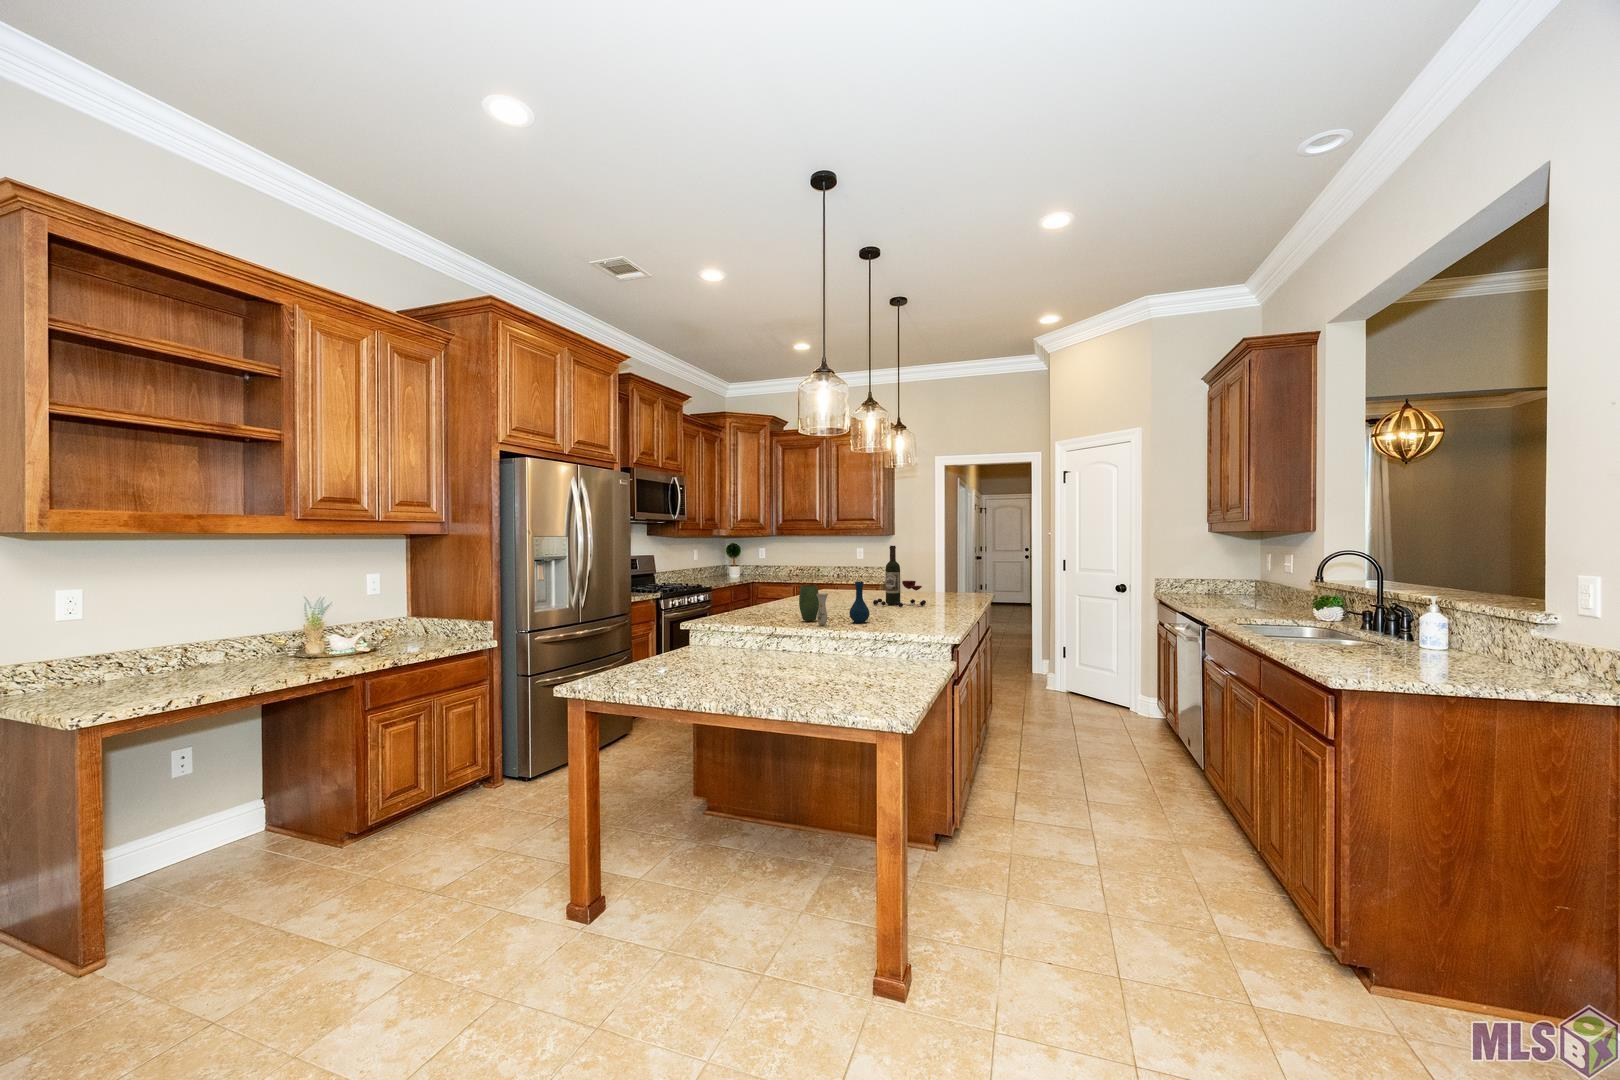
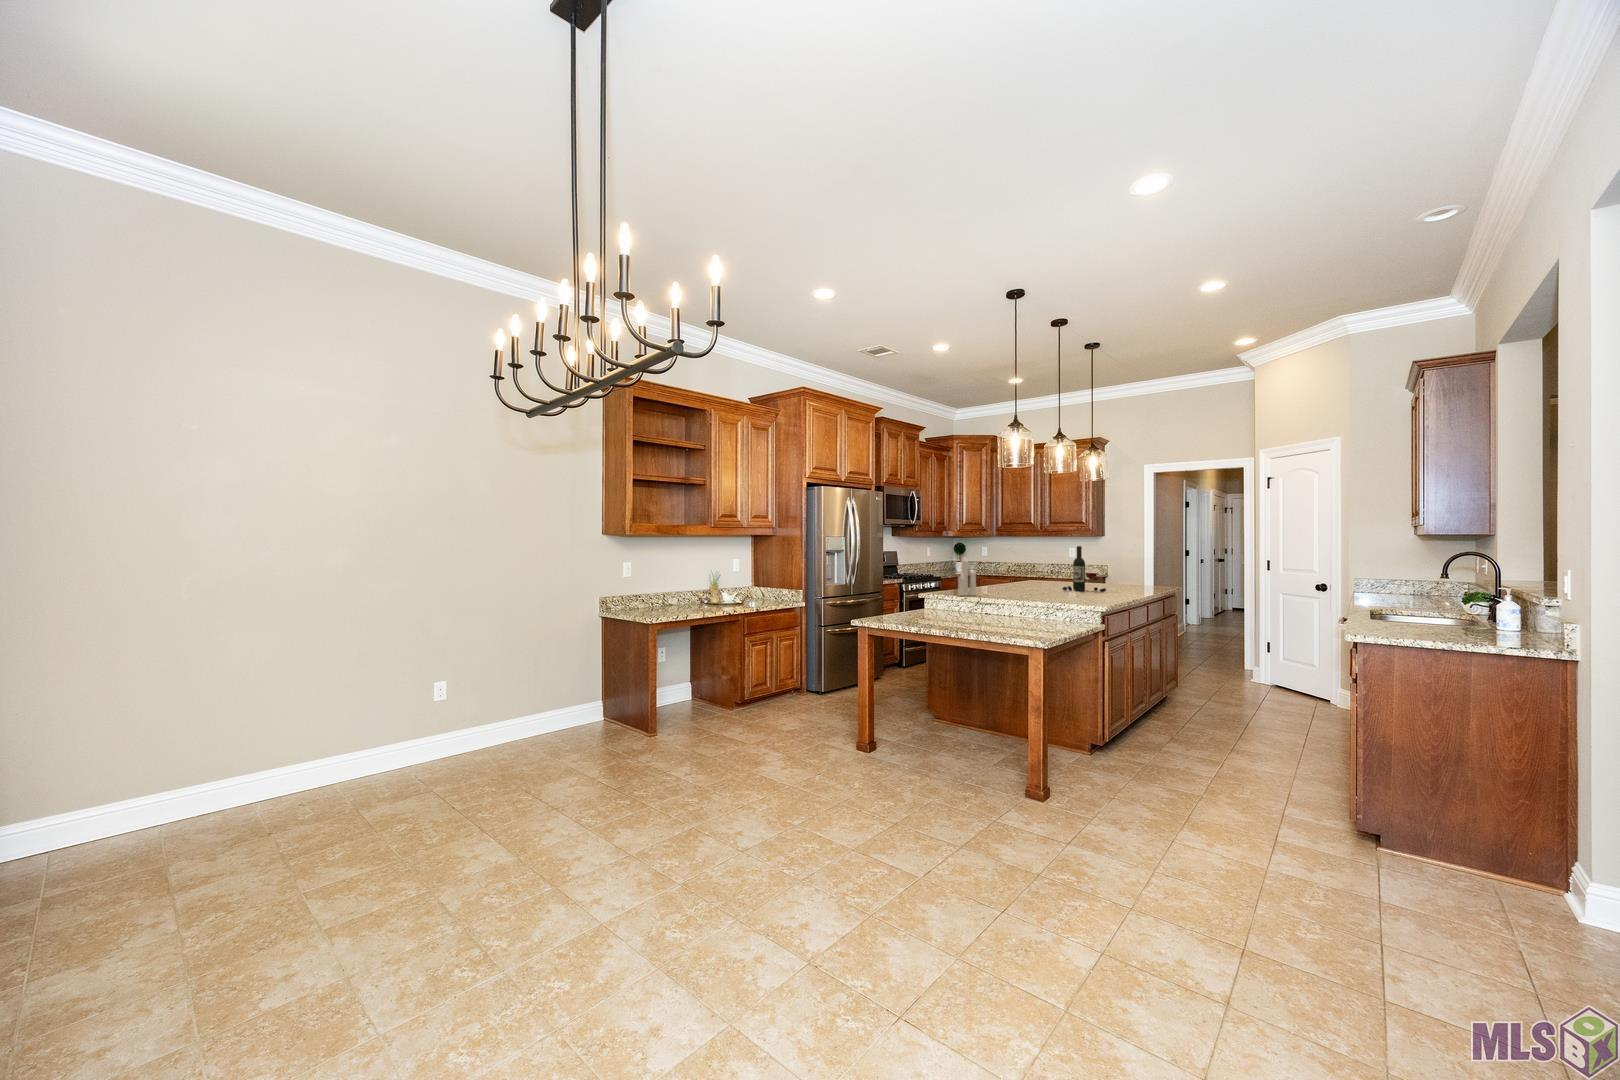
candle: none [736,555,765,623] -> present [957,559,976,596]
vase: present [799,582,870,625] -> none [1000,571,1049,599]

